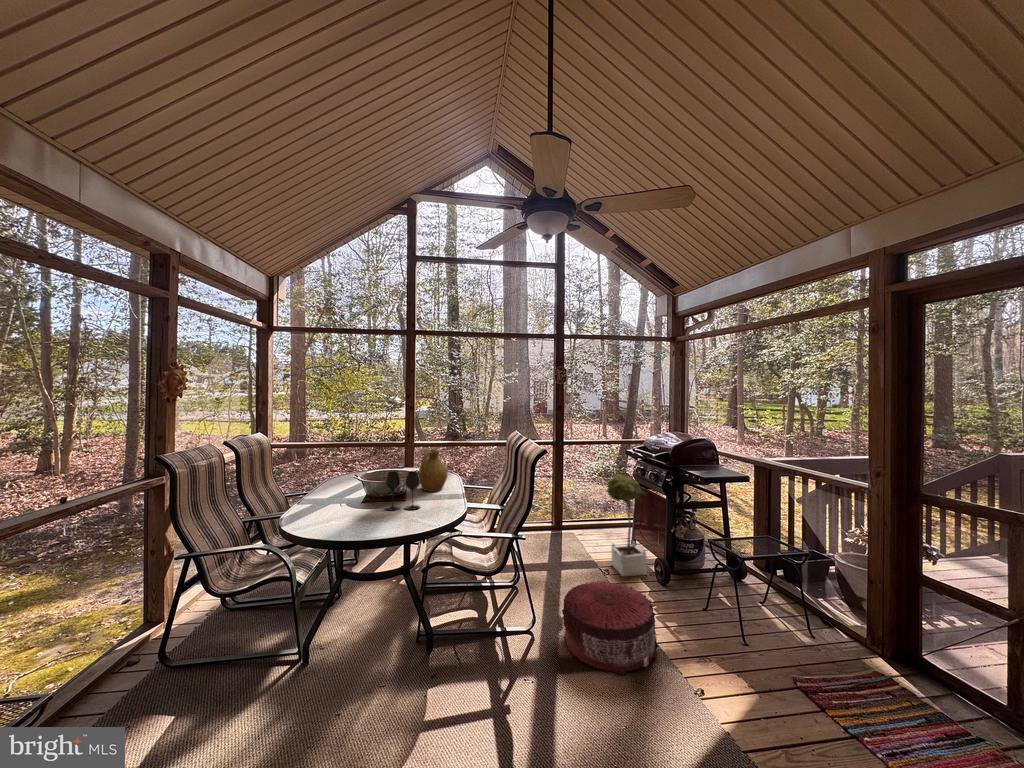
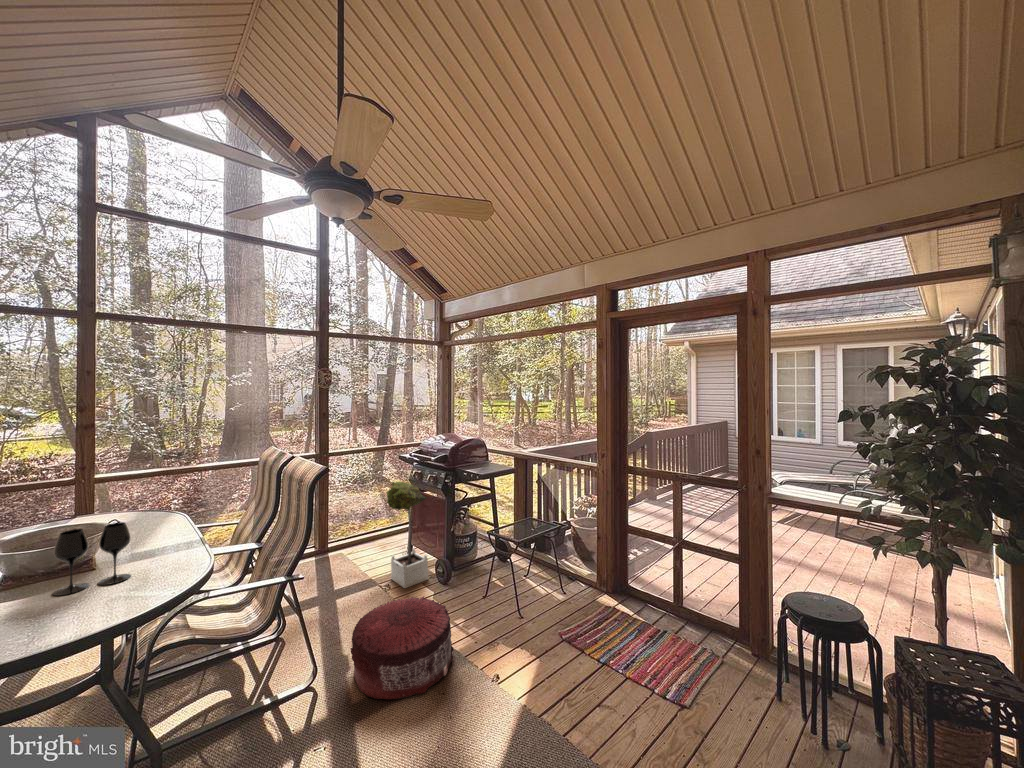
pitcher: present [418,450,448,491] -> none [117,485,174,548]

